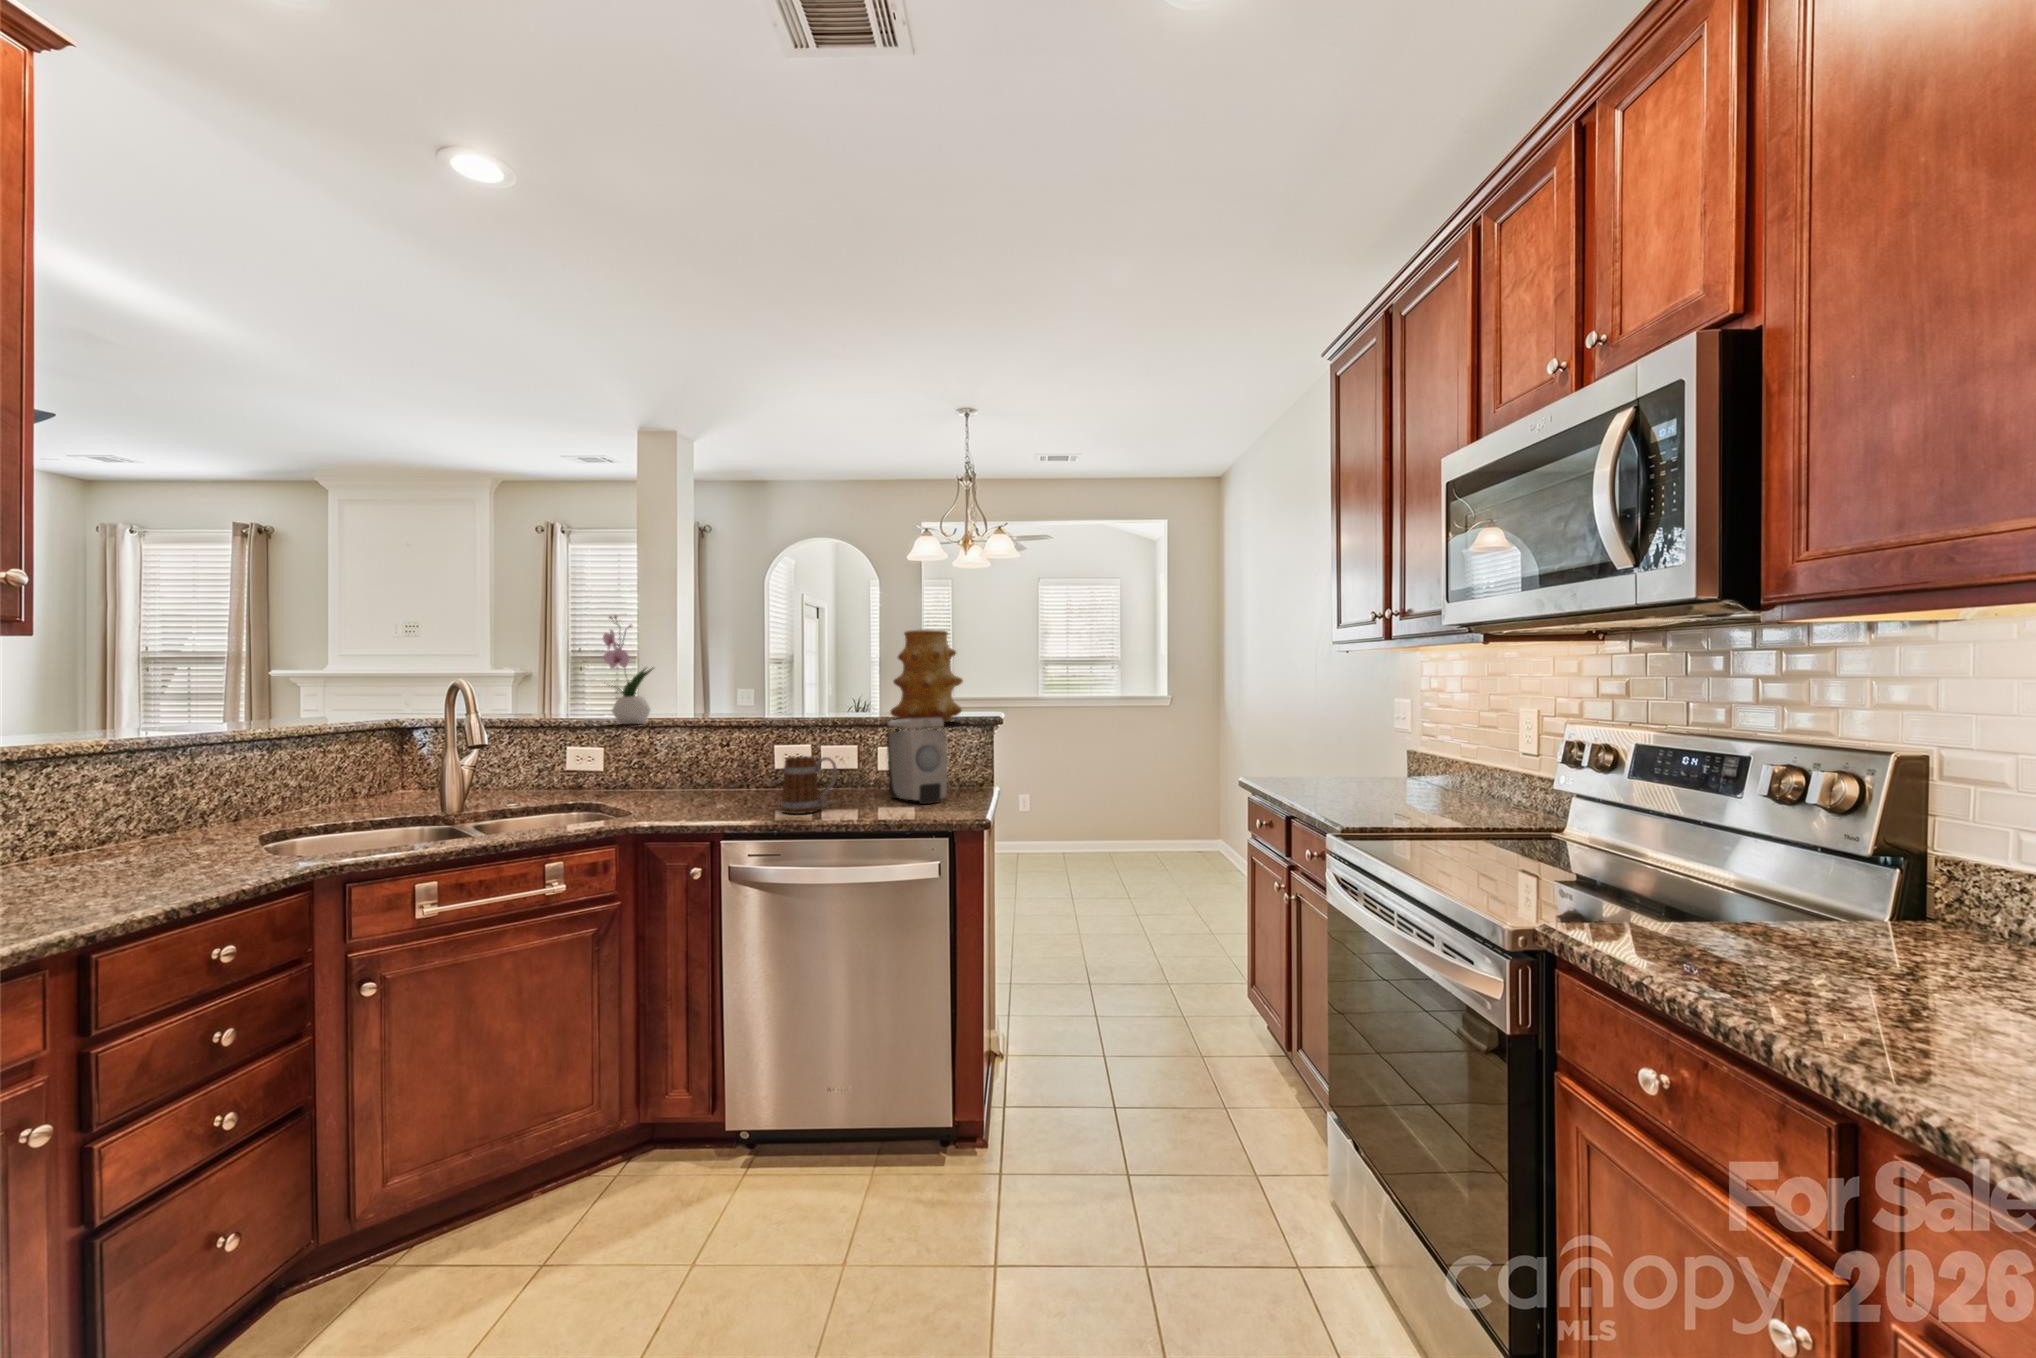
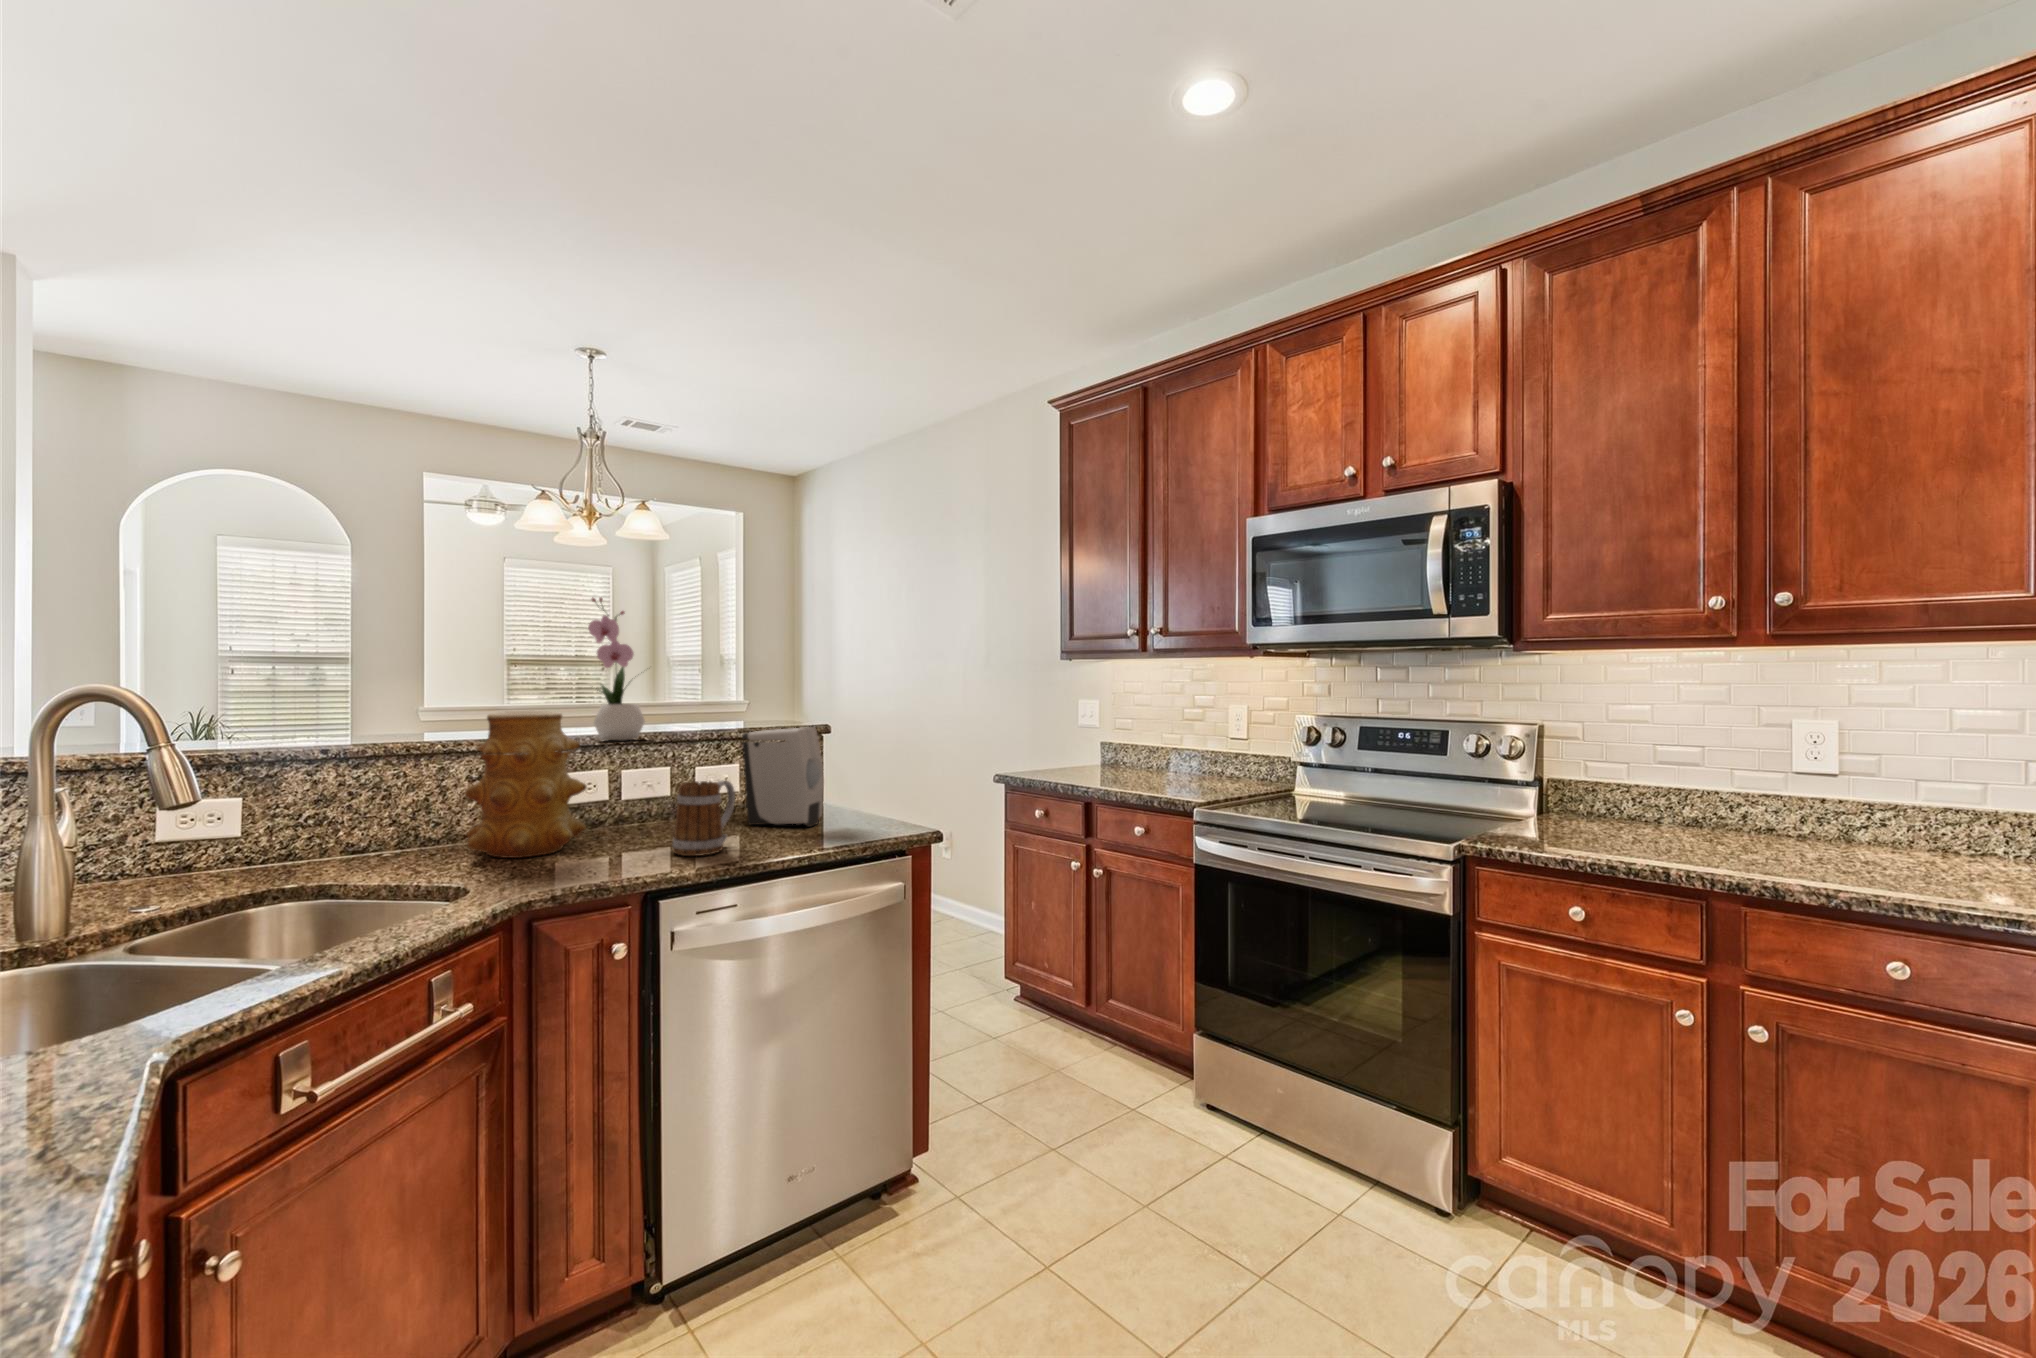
flower arrangement: present [603,616,653,724] -> present [588,597,645,740]
vase: present [890,629,963,722] -> present [464,711,586,858]

